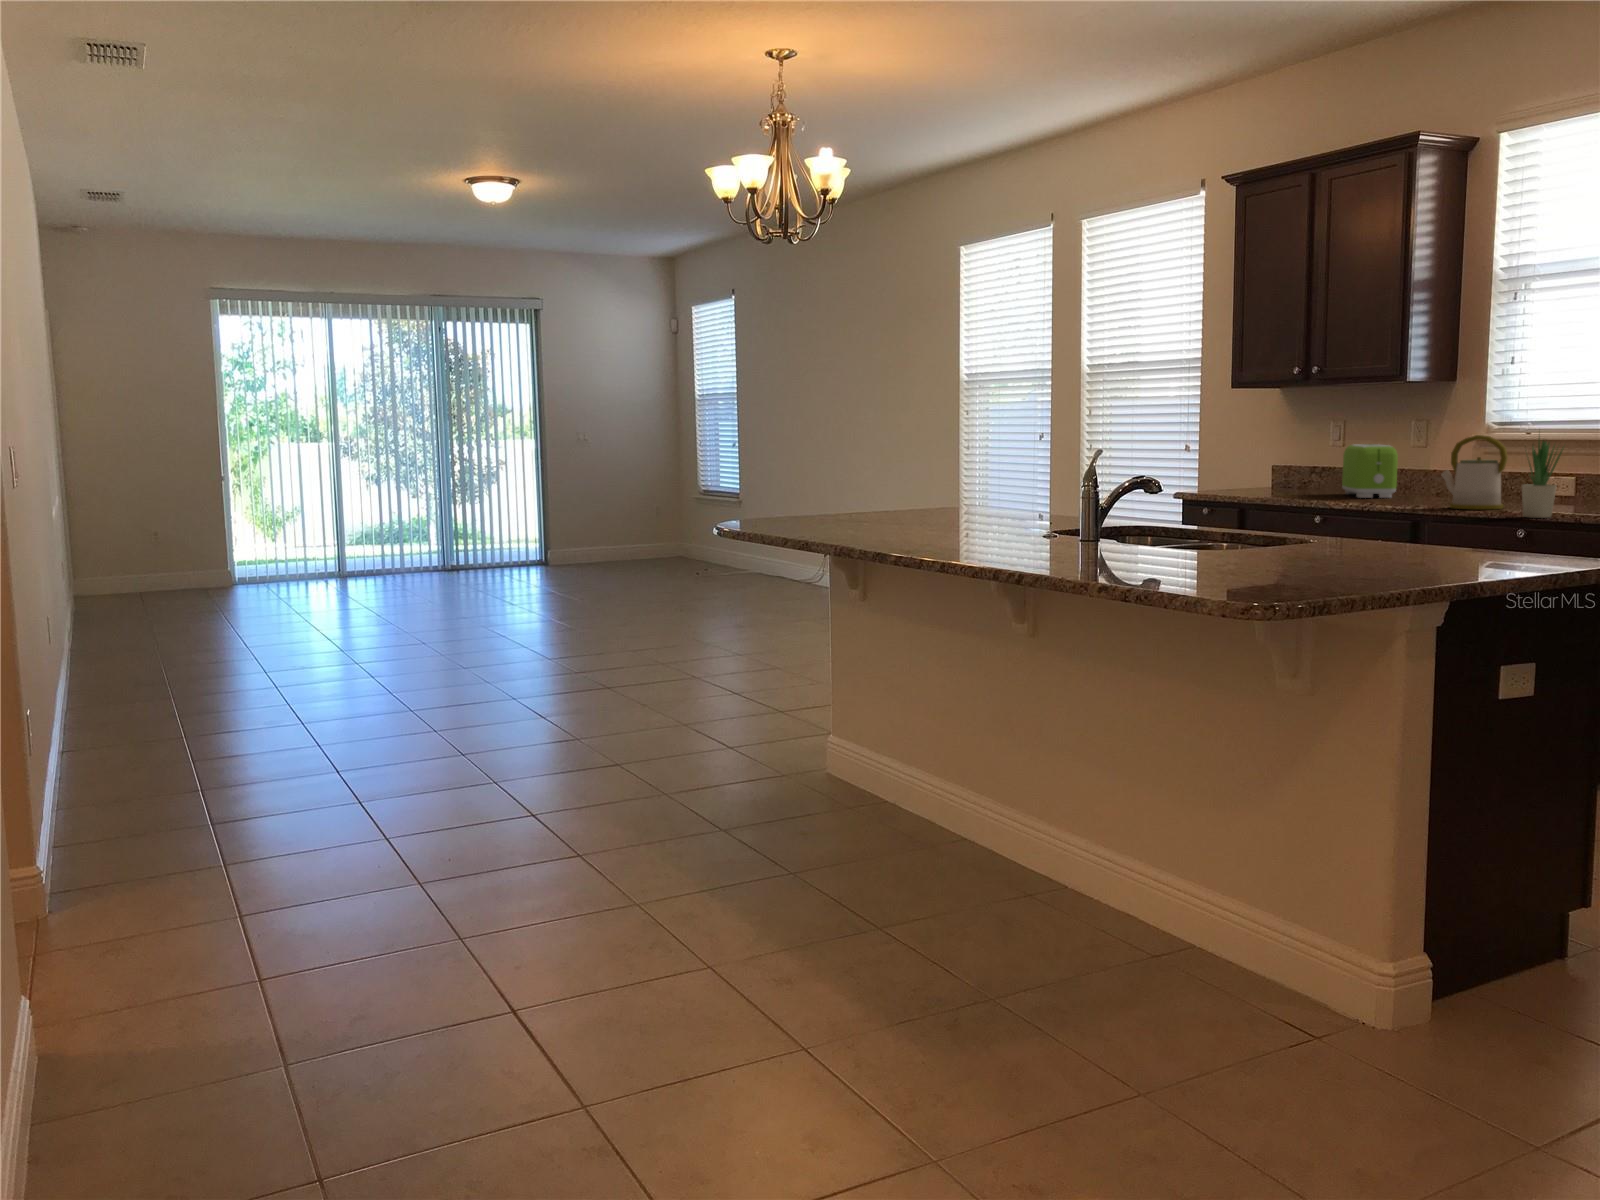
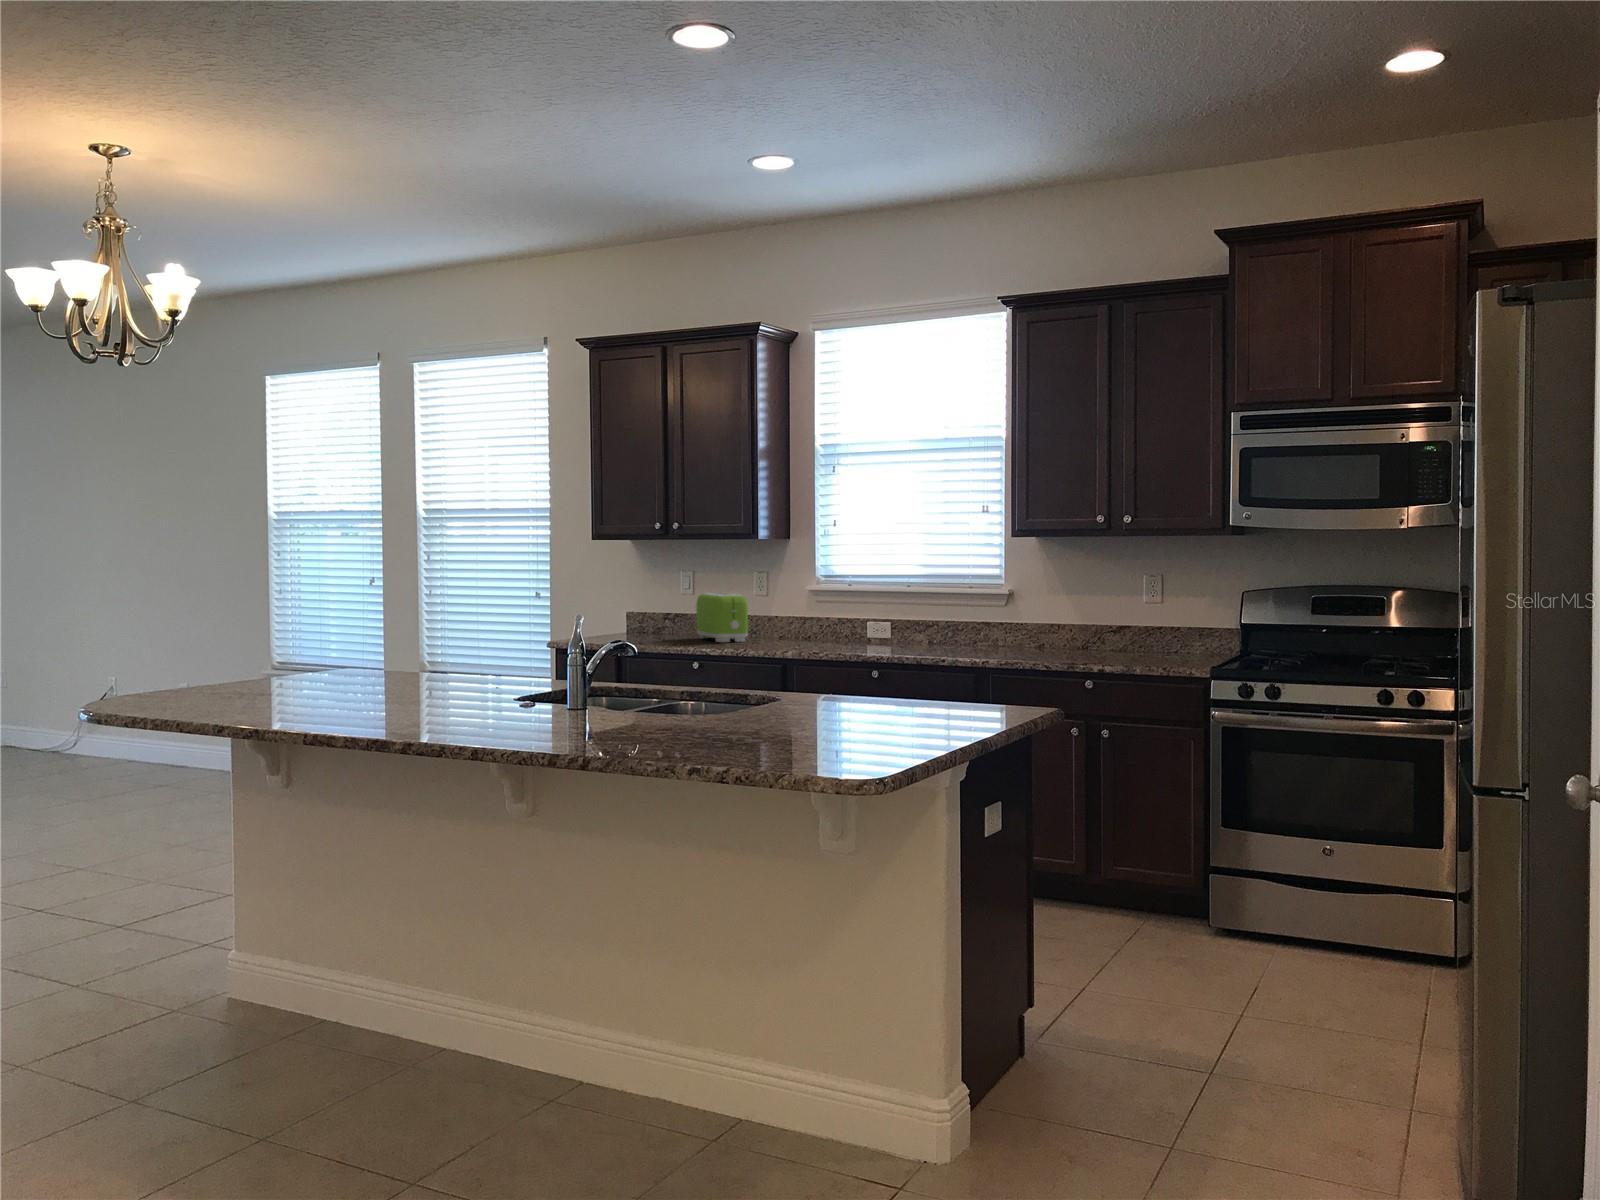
kettle: present [1441,435,1508,510] -> none [799,588,851,652]
potted plant: present [1522,440,1562,518] -> none [876,583,907,659]

